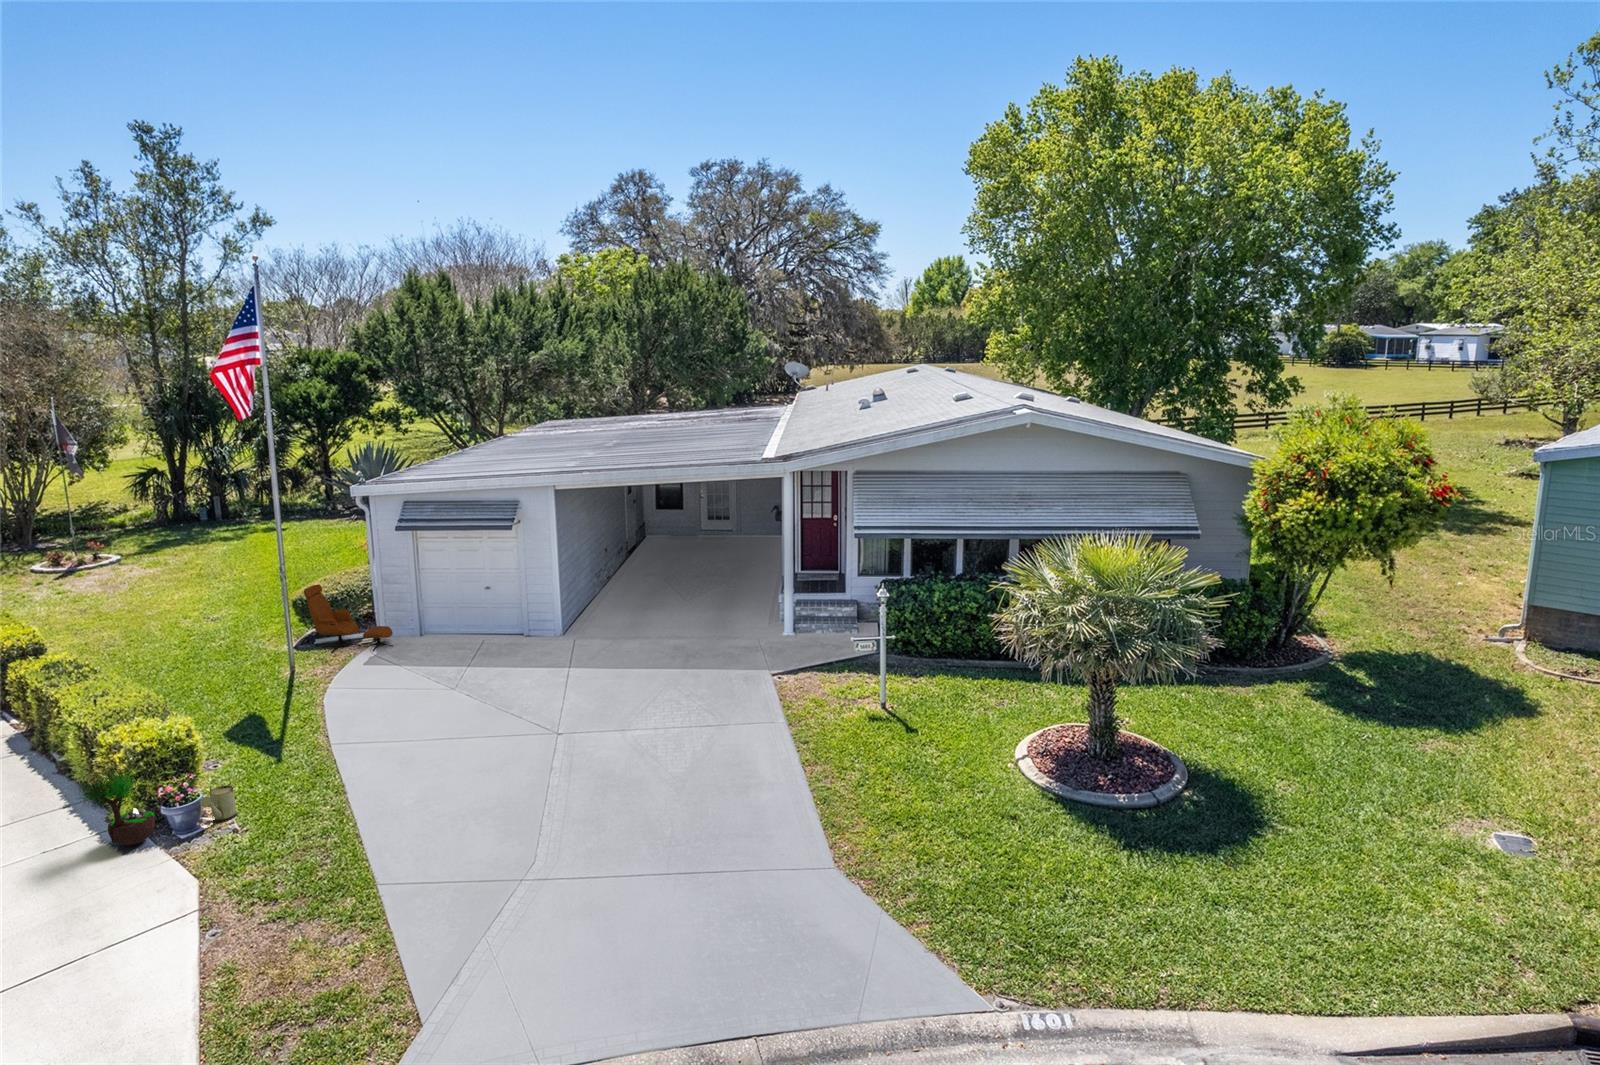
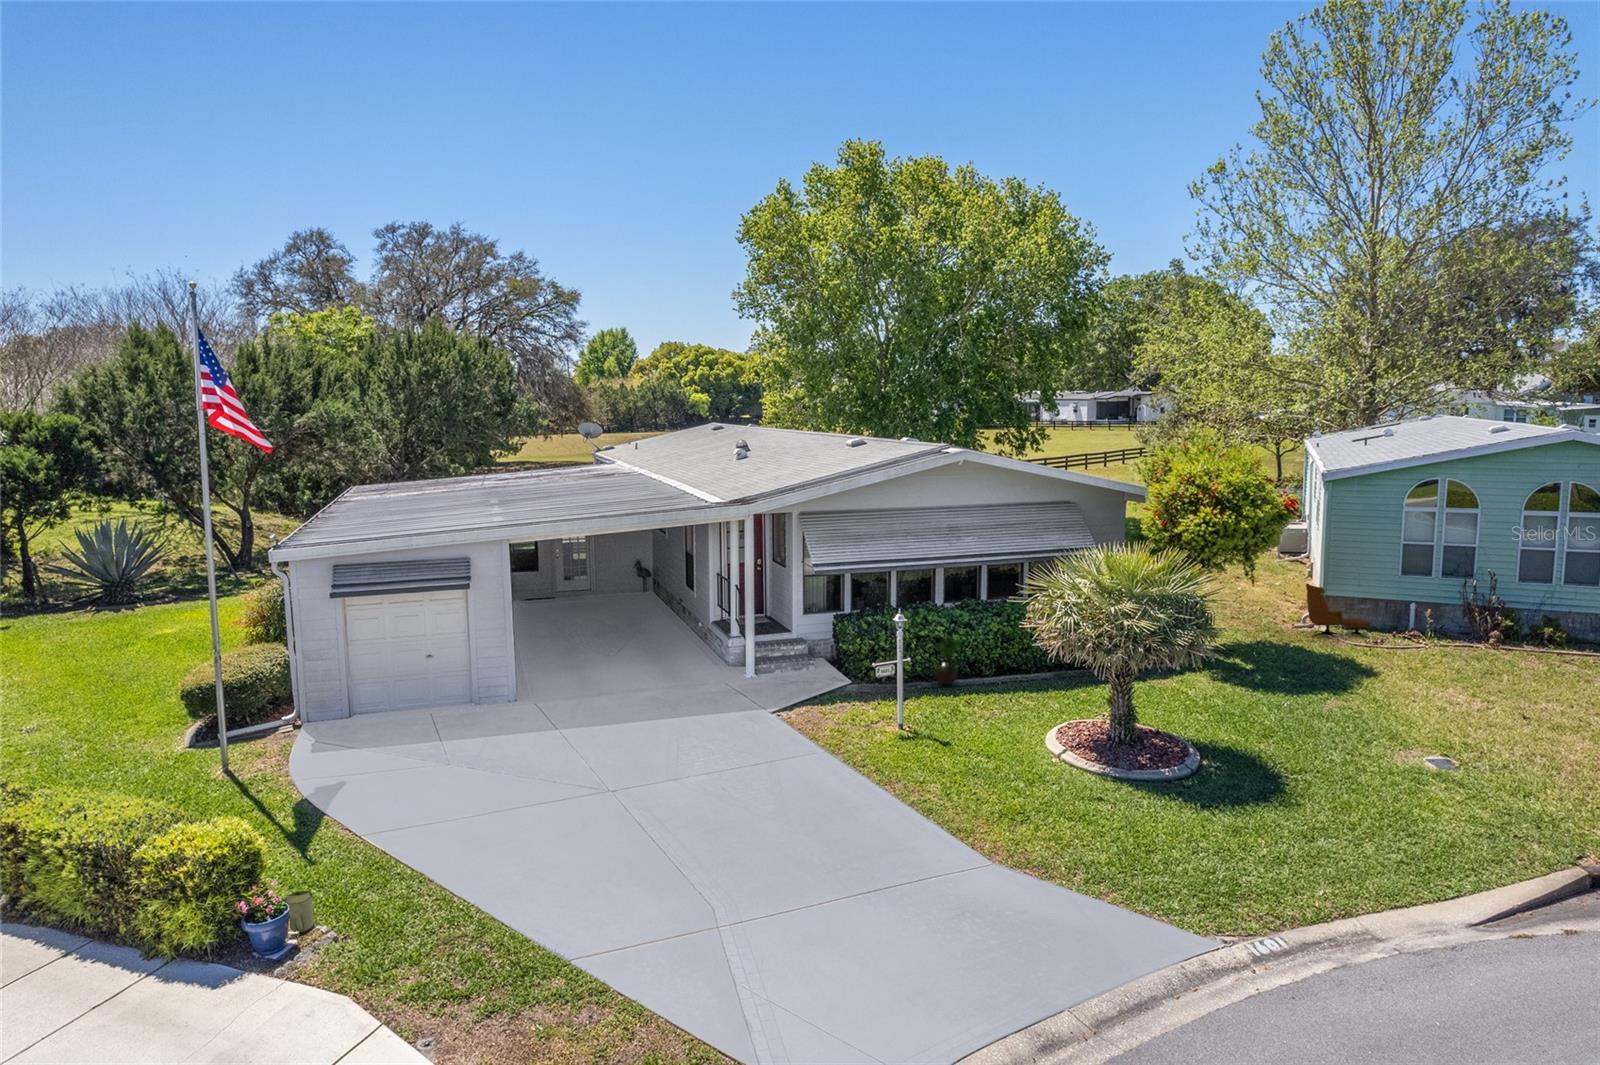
lounge chair: present [304,584,393,653] -> present [1306,583,1371,640]
potted tree: present [76,769,155,845] -> present [934,636,961,684]

